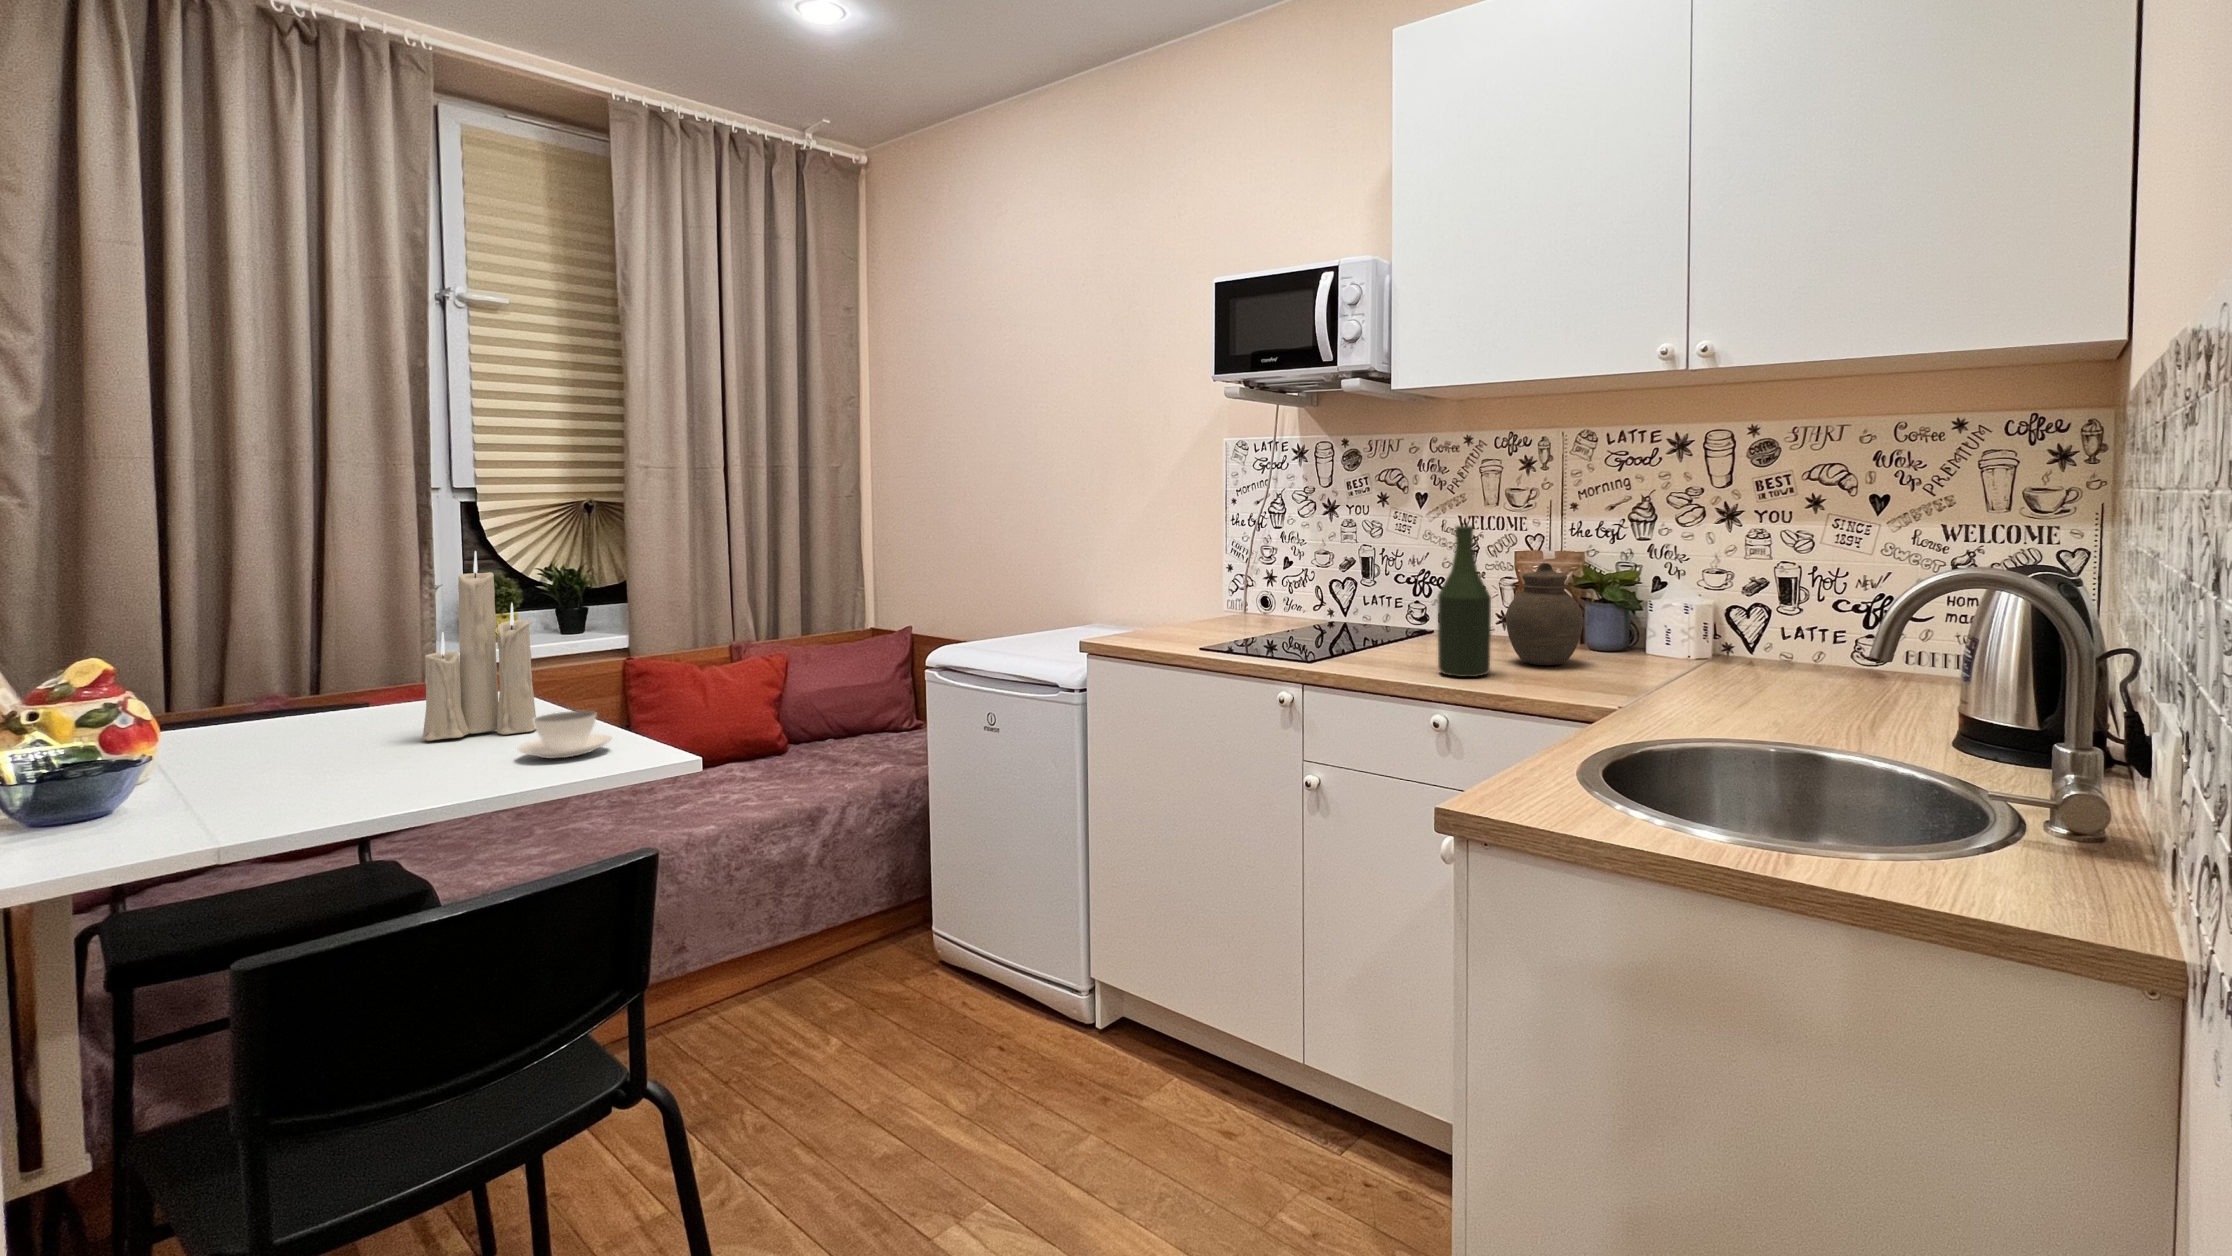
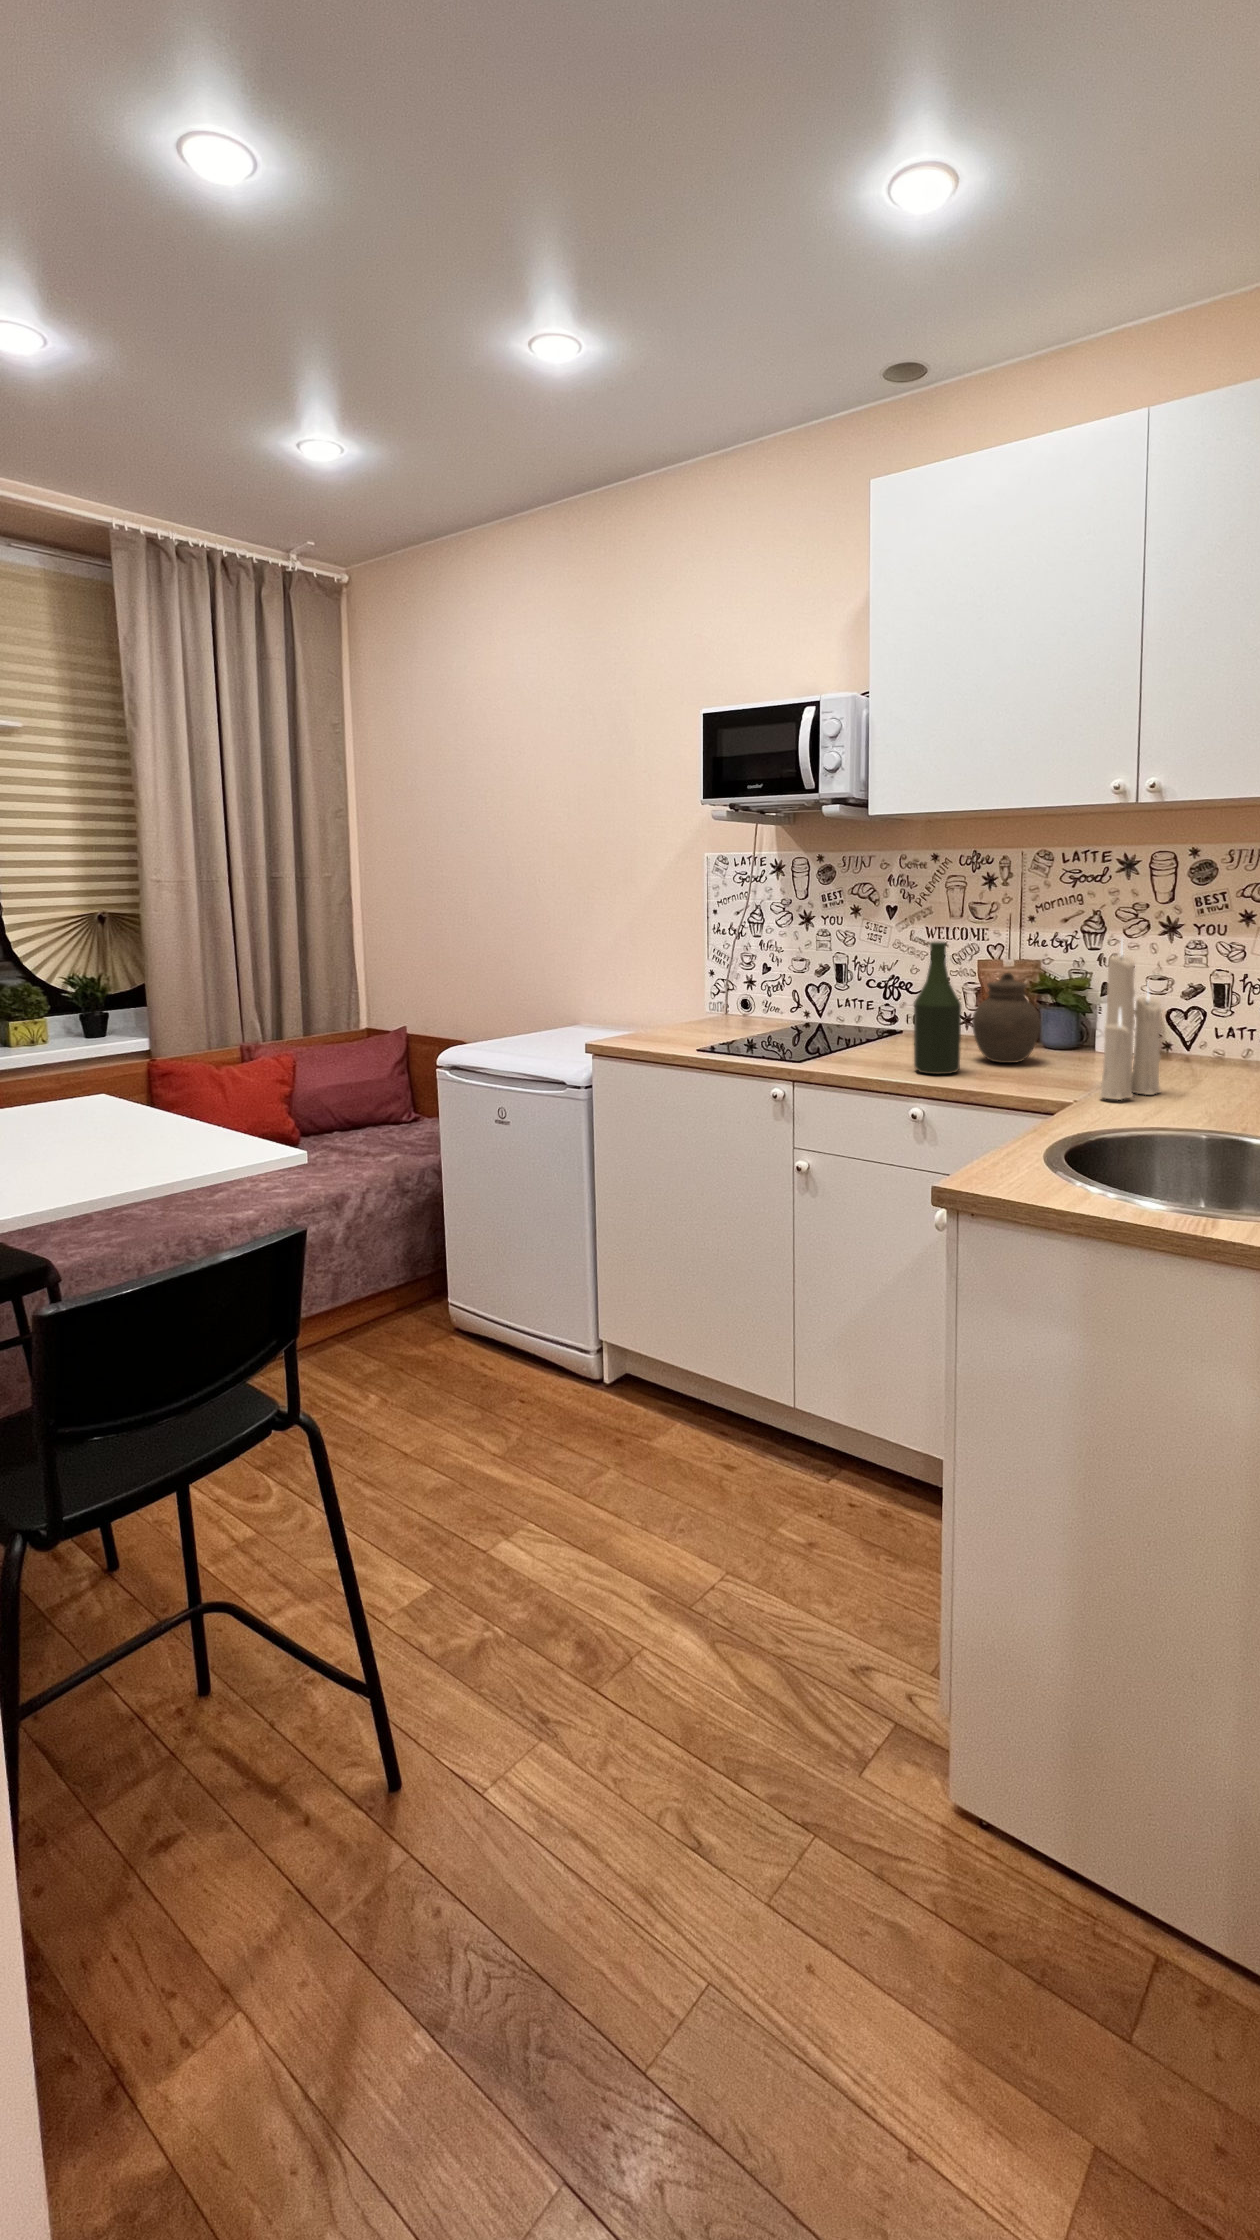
candle: present [422,551,536,741] -> present [1100,948,1161,1100]
cup: present [518,711,612,759] -> none [142,1112,218,1152]

